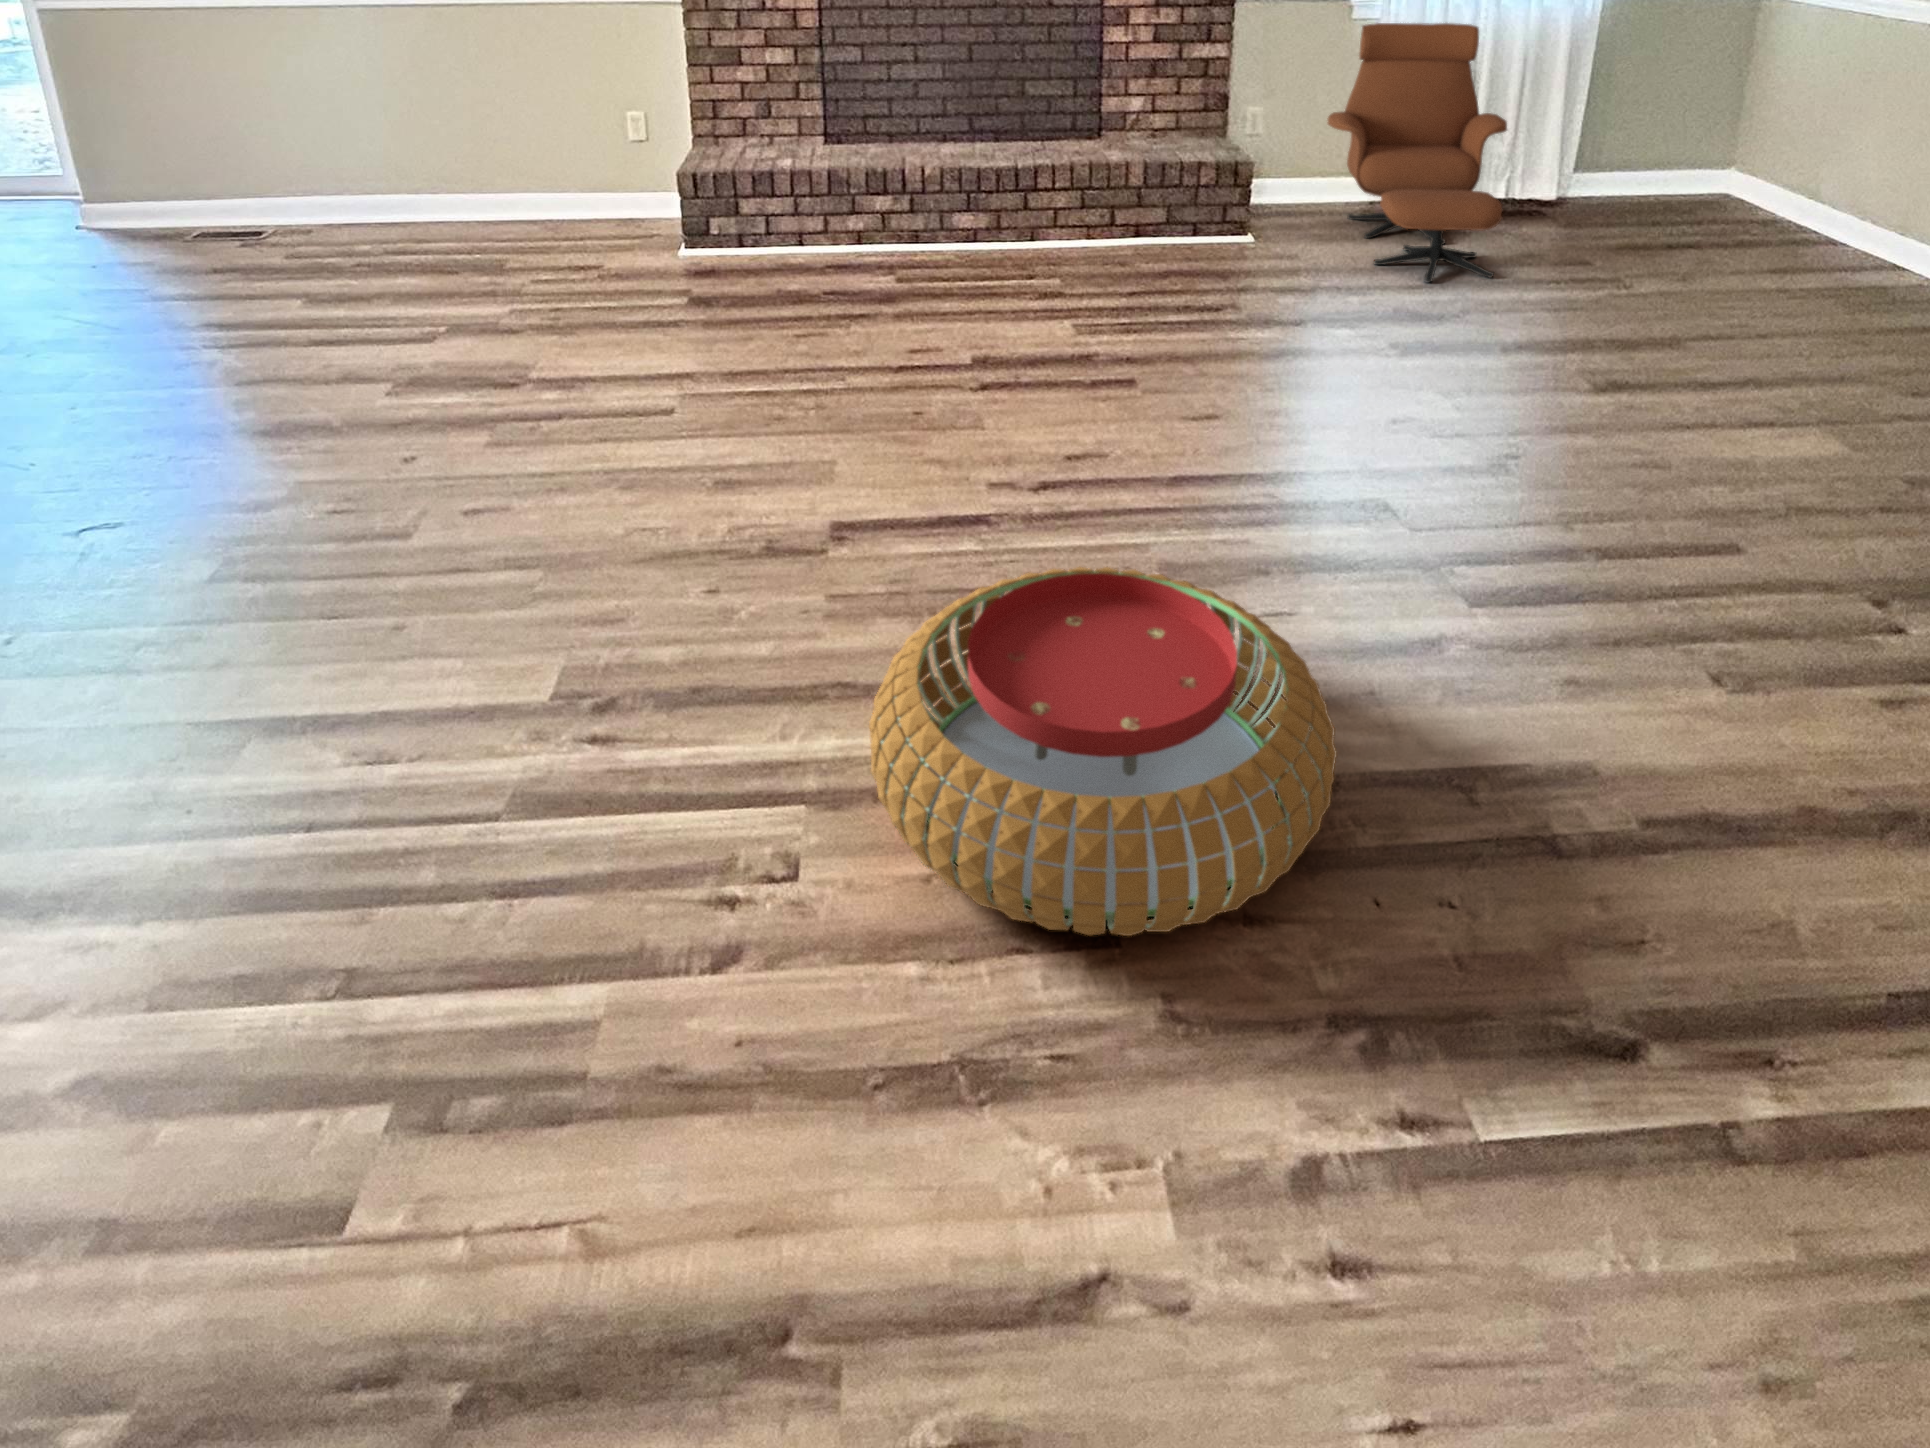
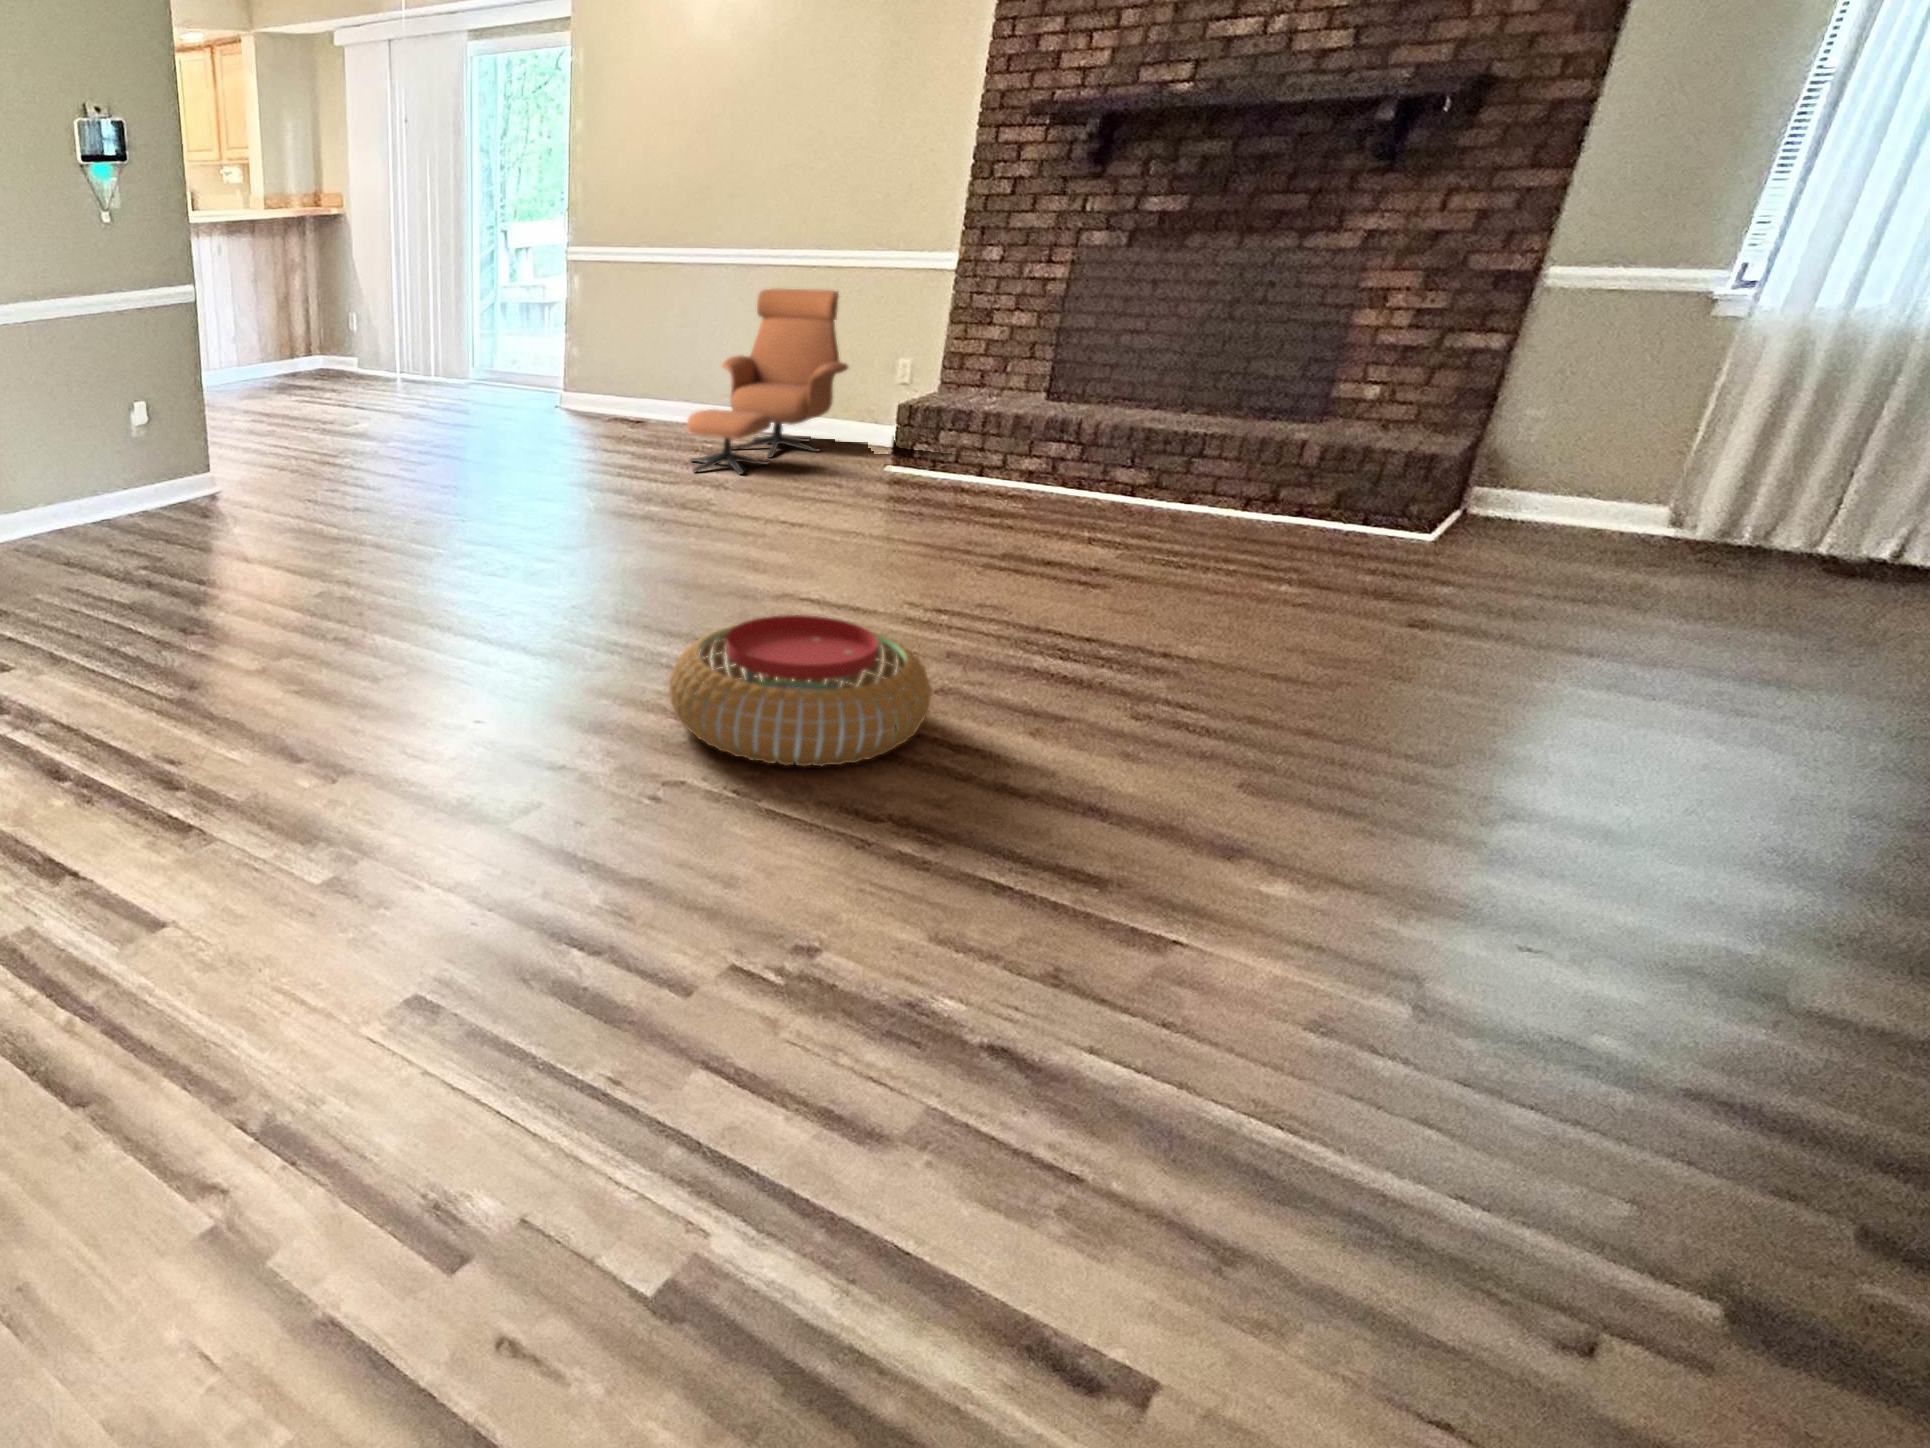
lounge chair: present [1328,23,1507,283] -> present [687,289,849,474]

